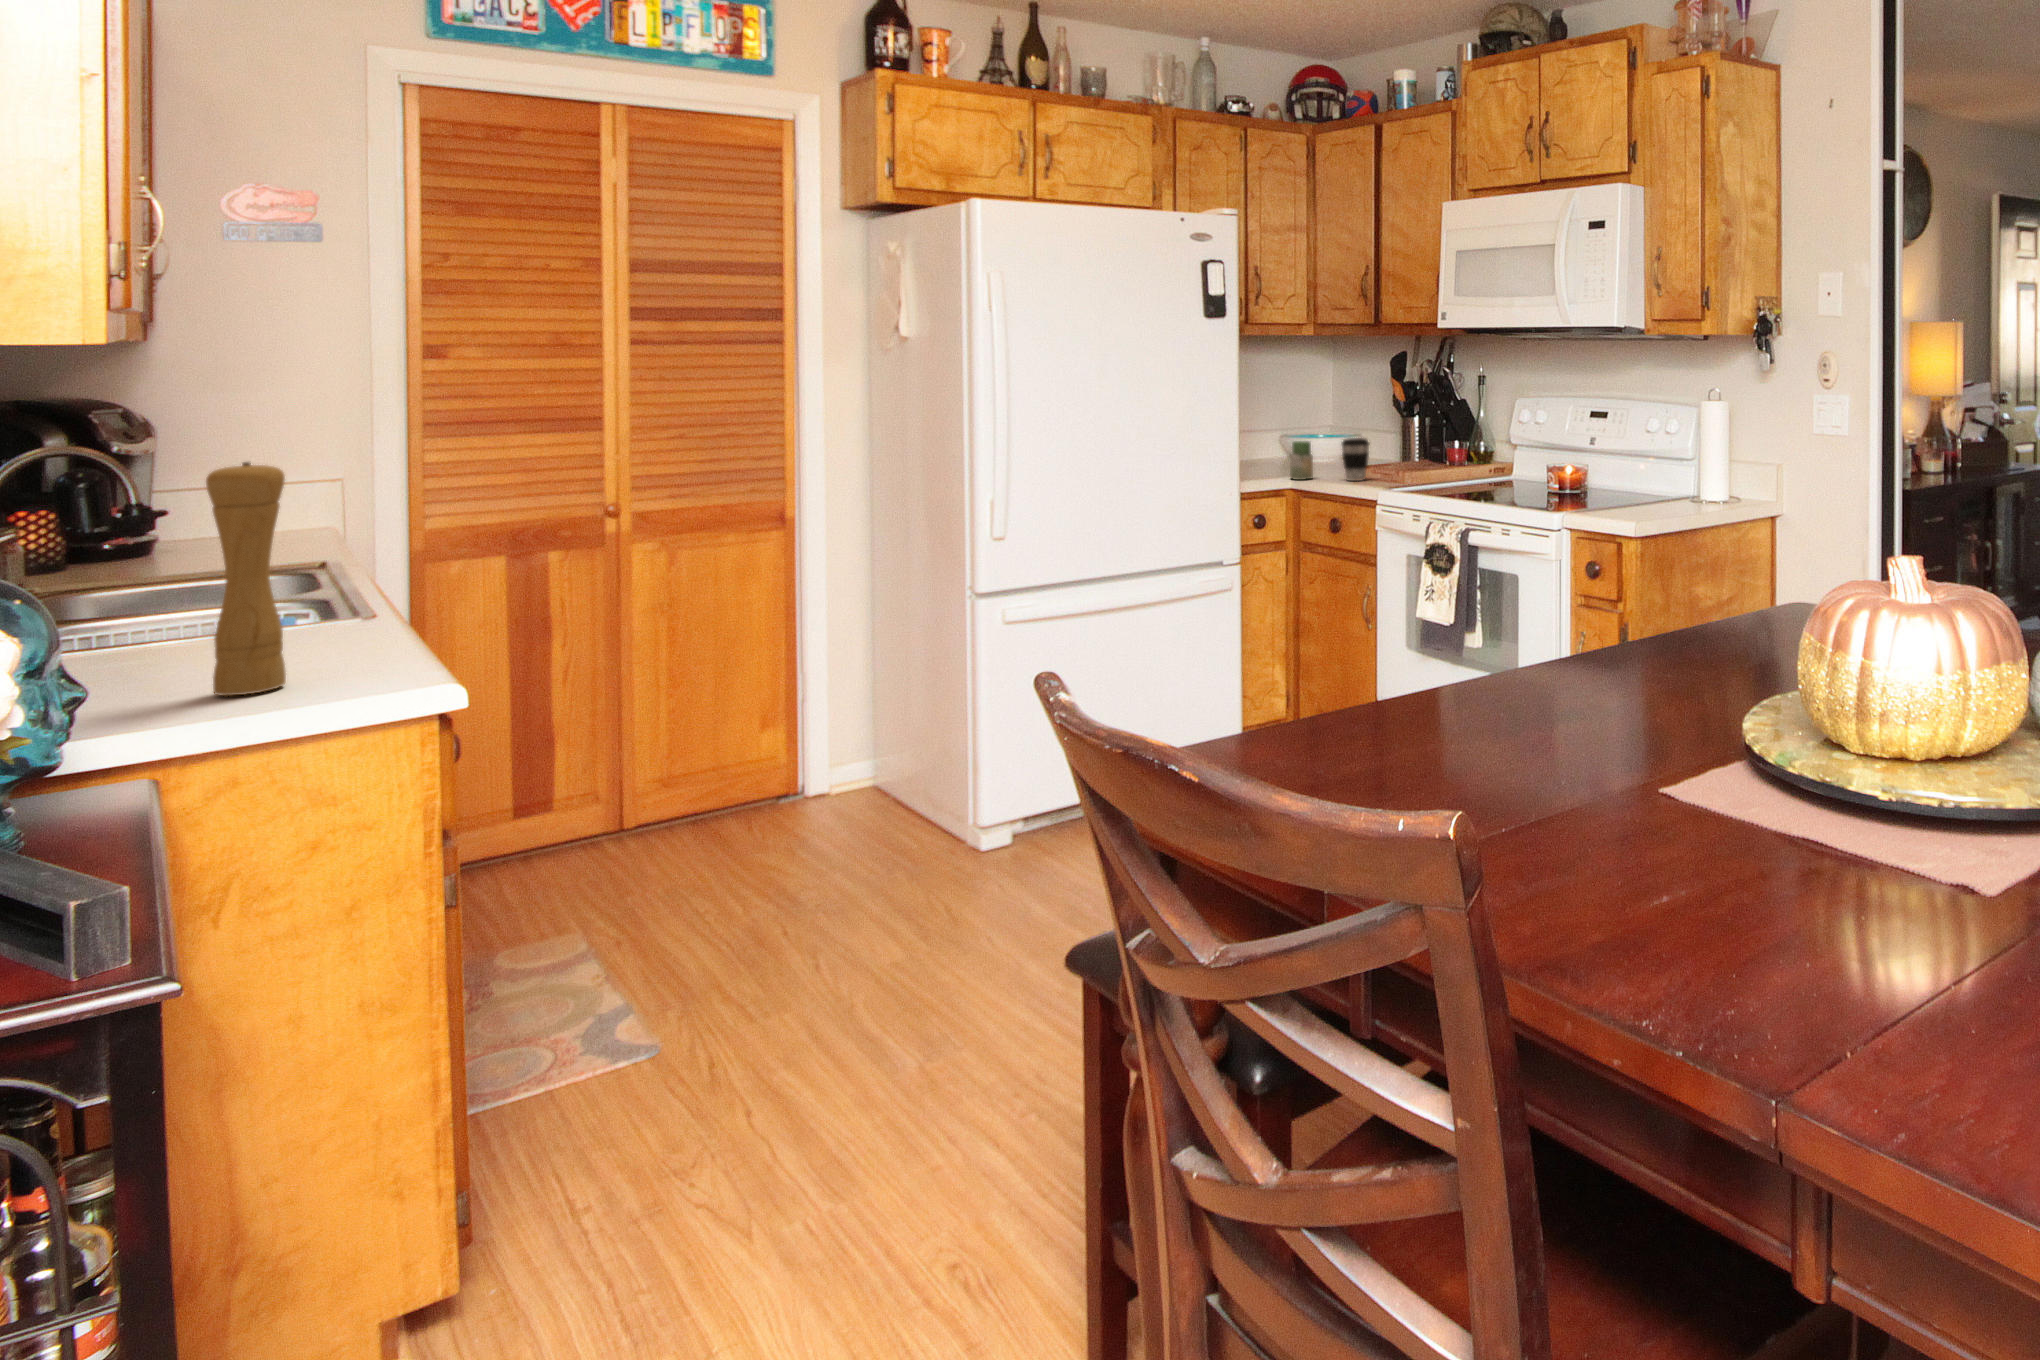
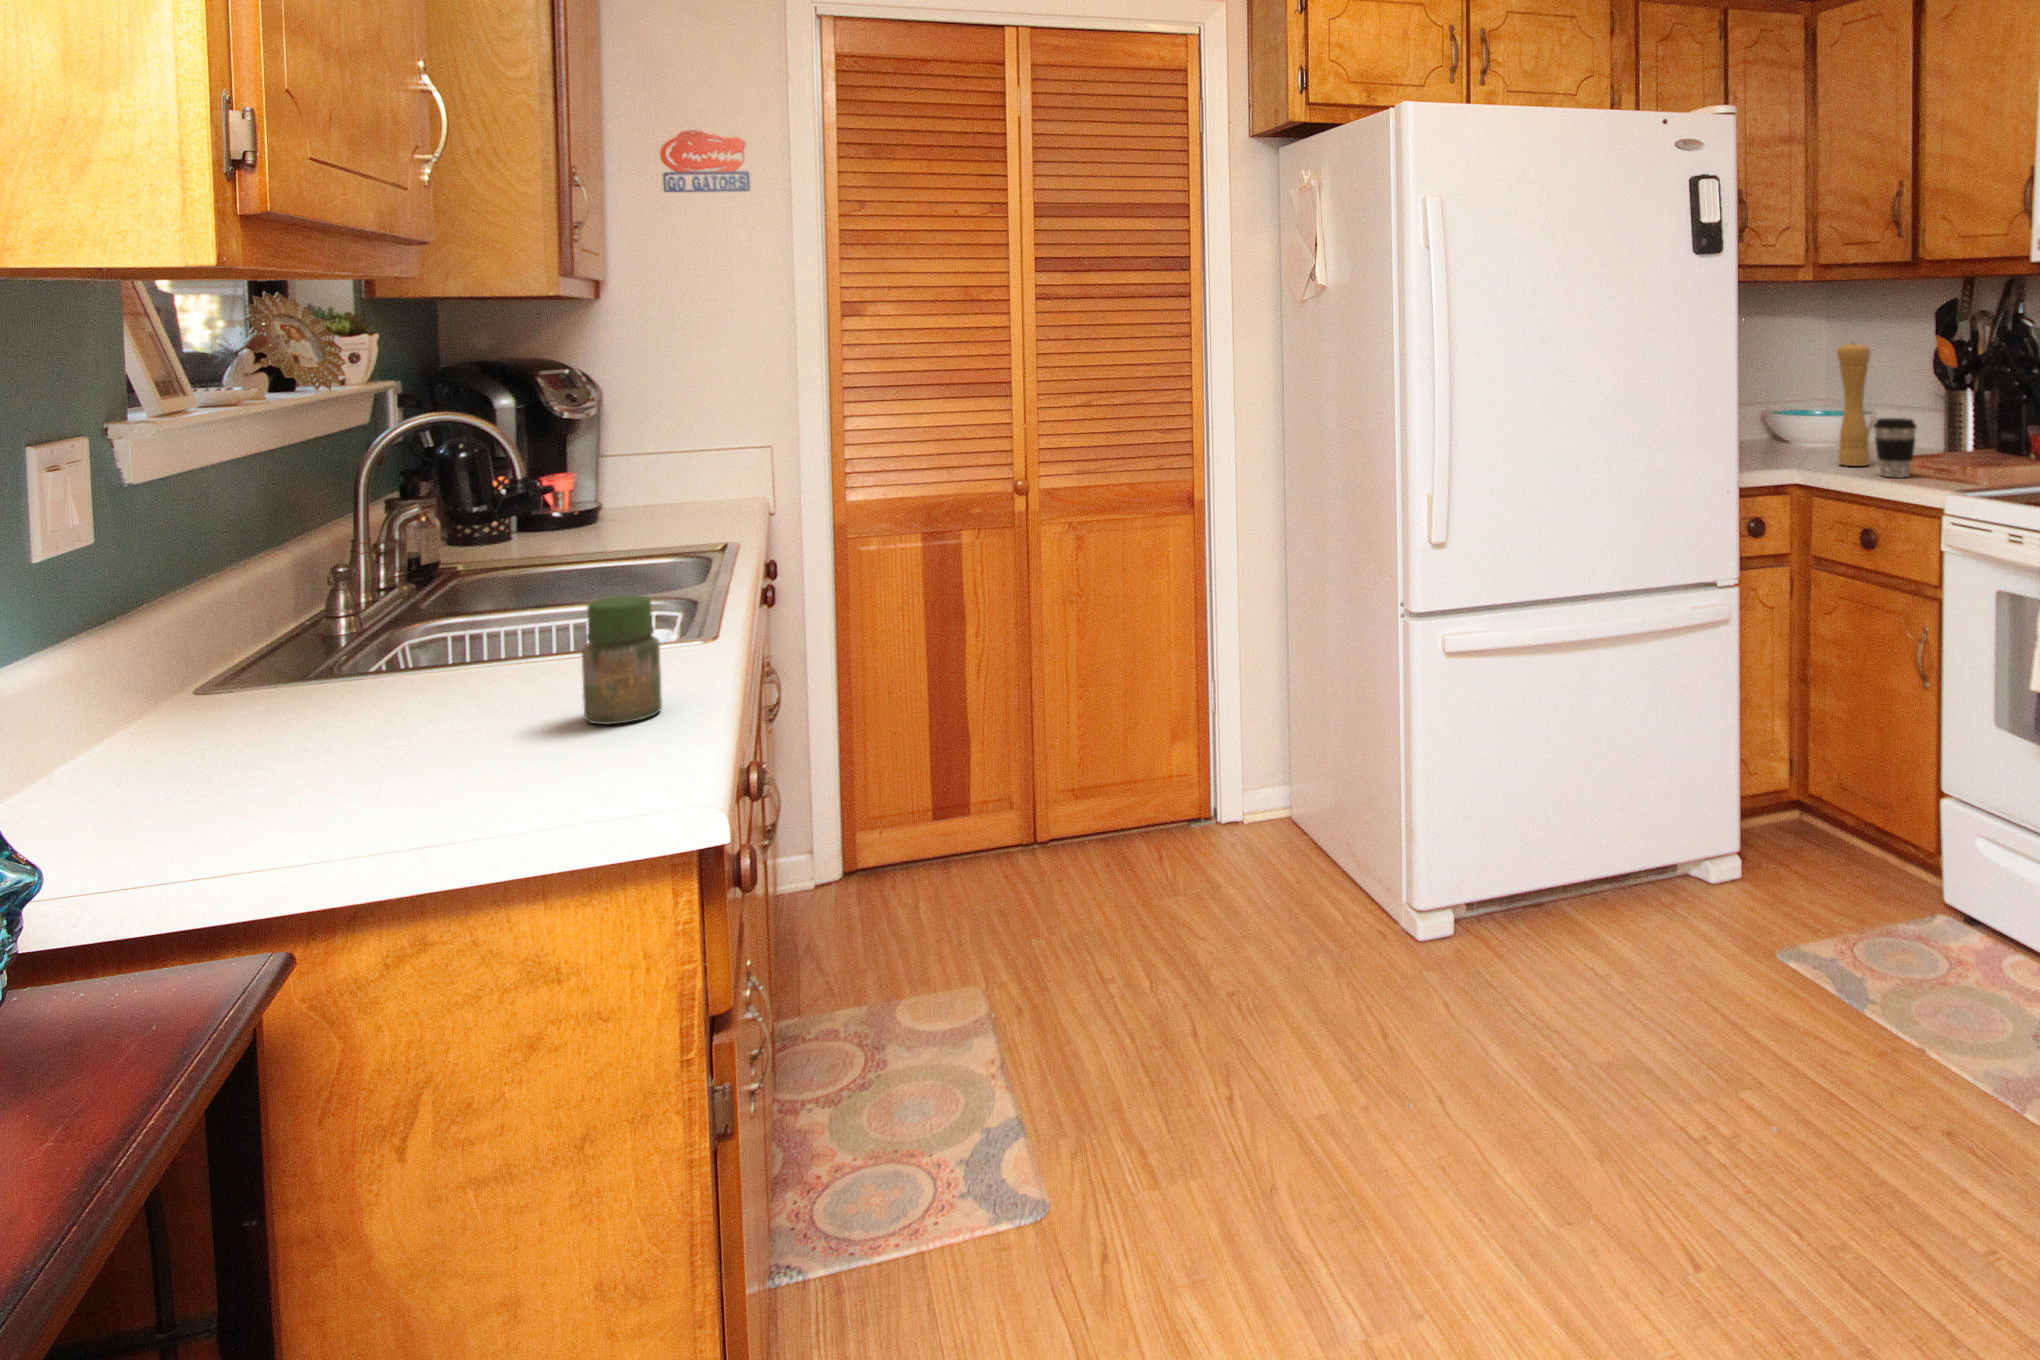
jar: present [1290,441,1313,480] -> present [582,595,662,724]
pepper mill: present [206,462,286,696] -> present [1837,343,1870,466]

